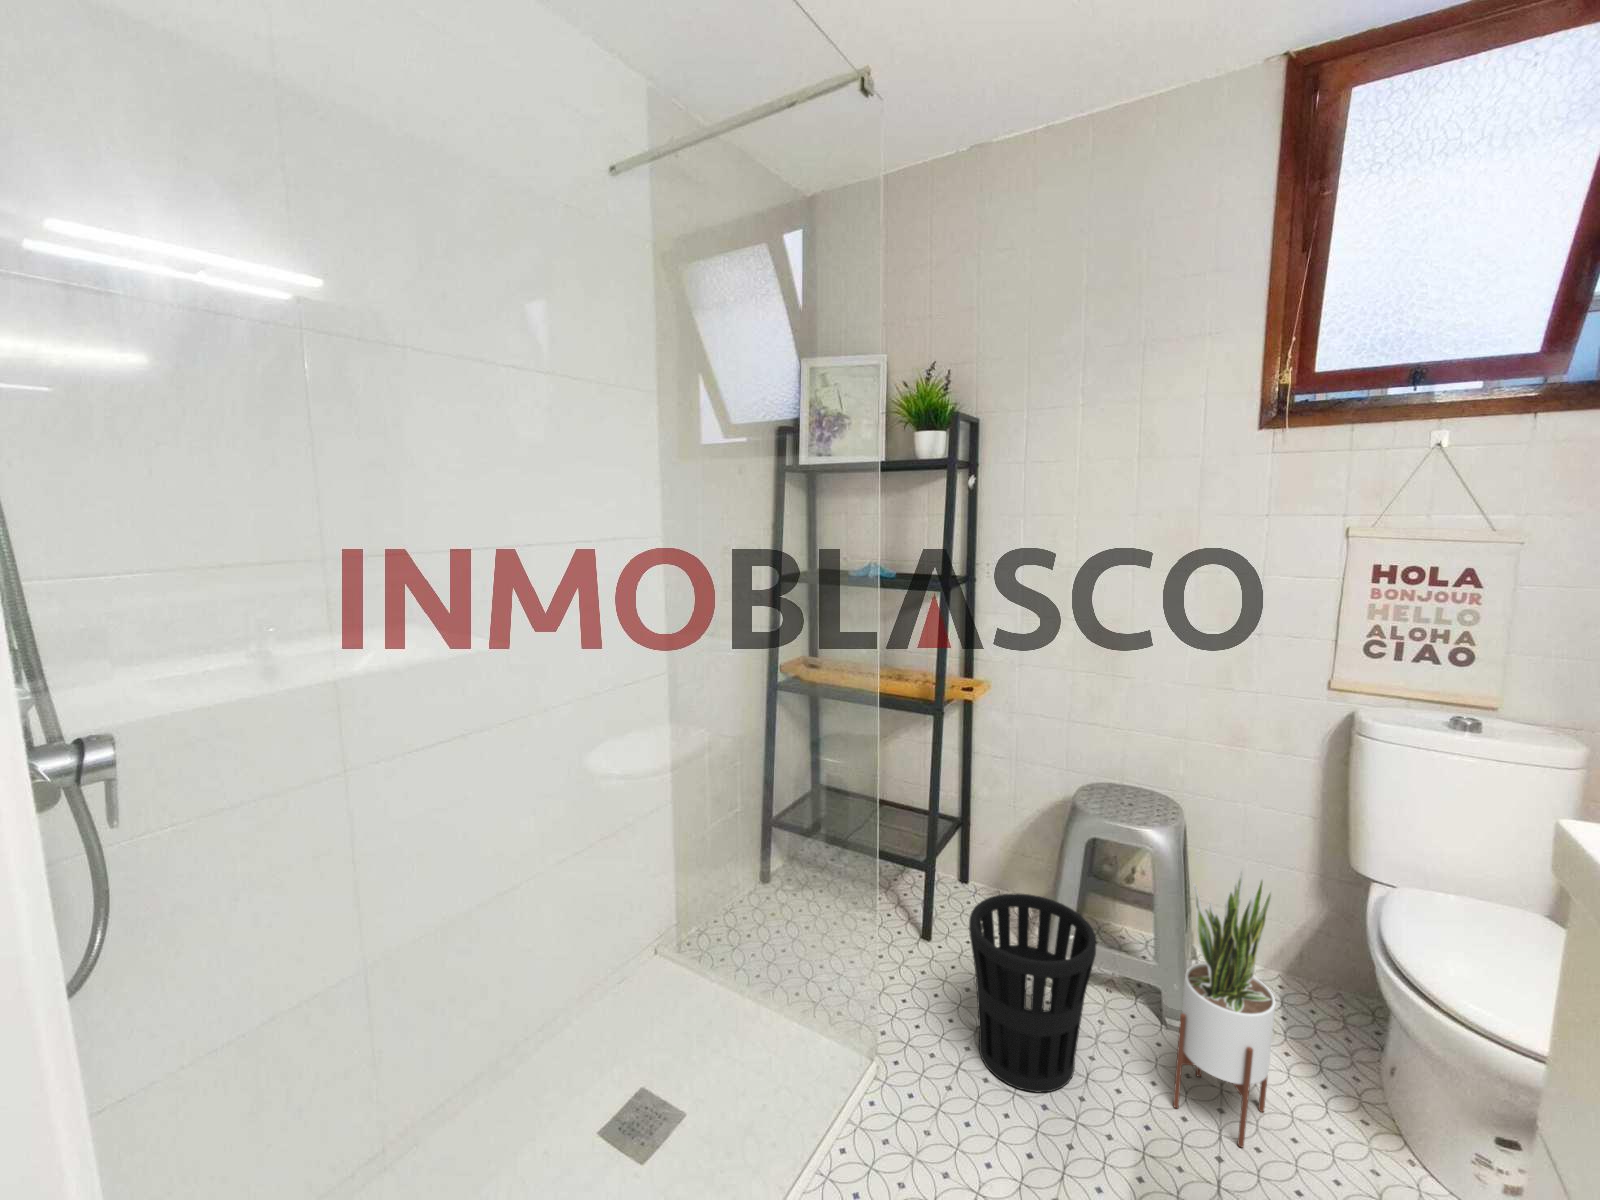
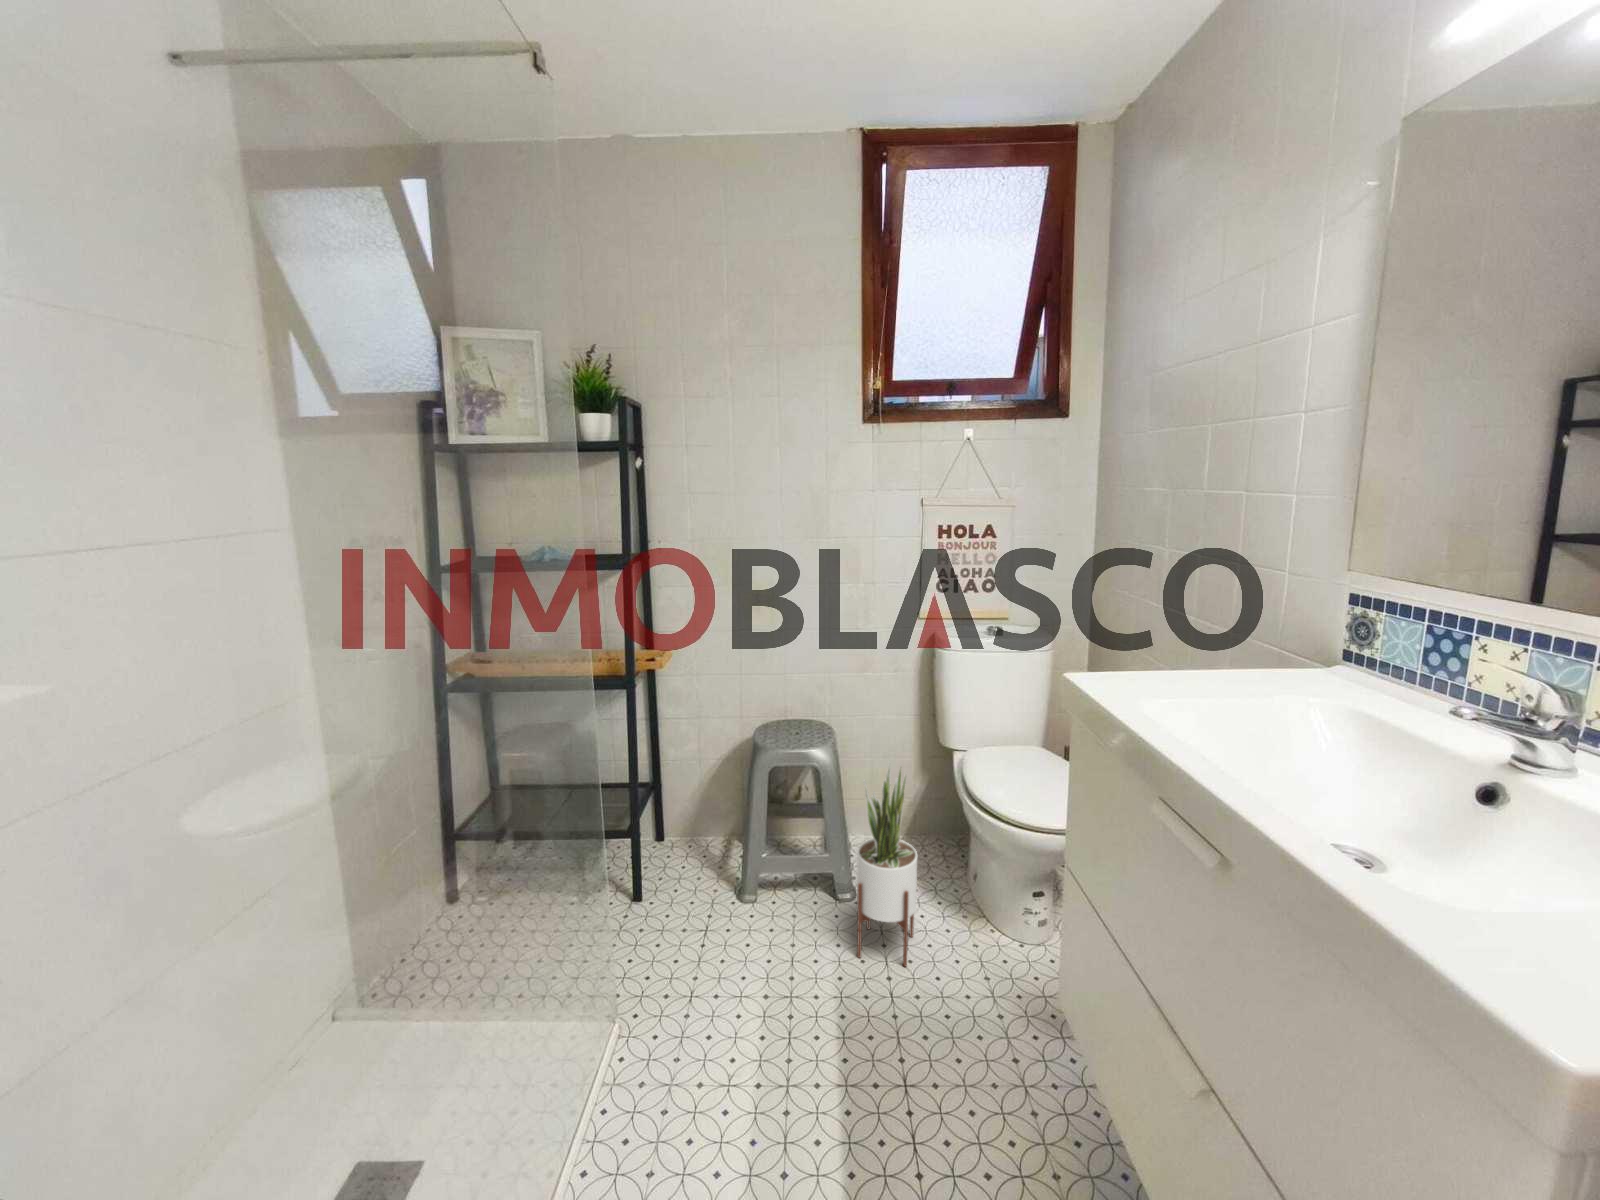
wastebasket: present [969,893,1096,1092] -> none [689,826,794,992]

